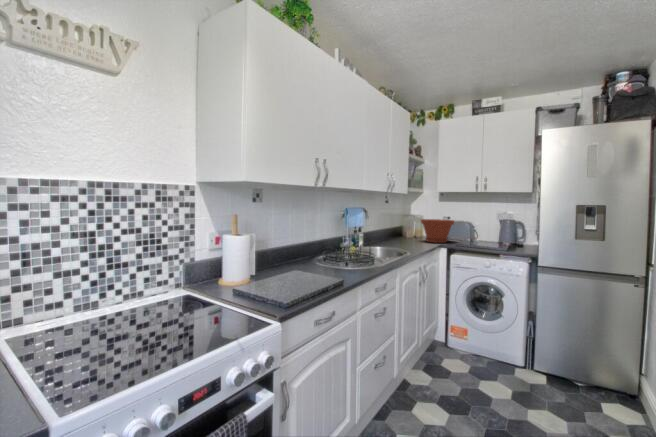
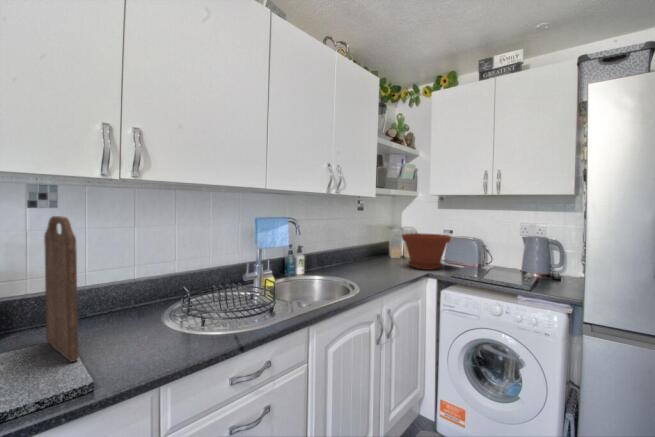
cutting board: none [278,204,314,277] -> present [44,216,78,362]

